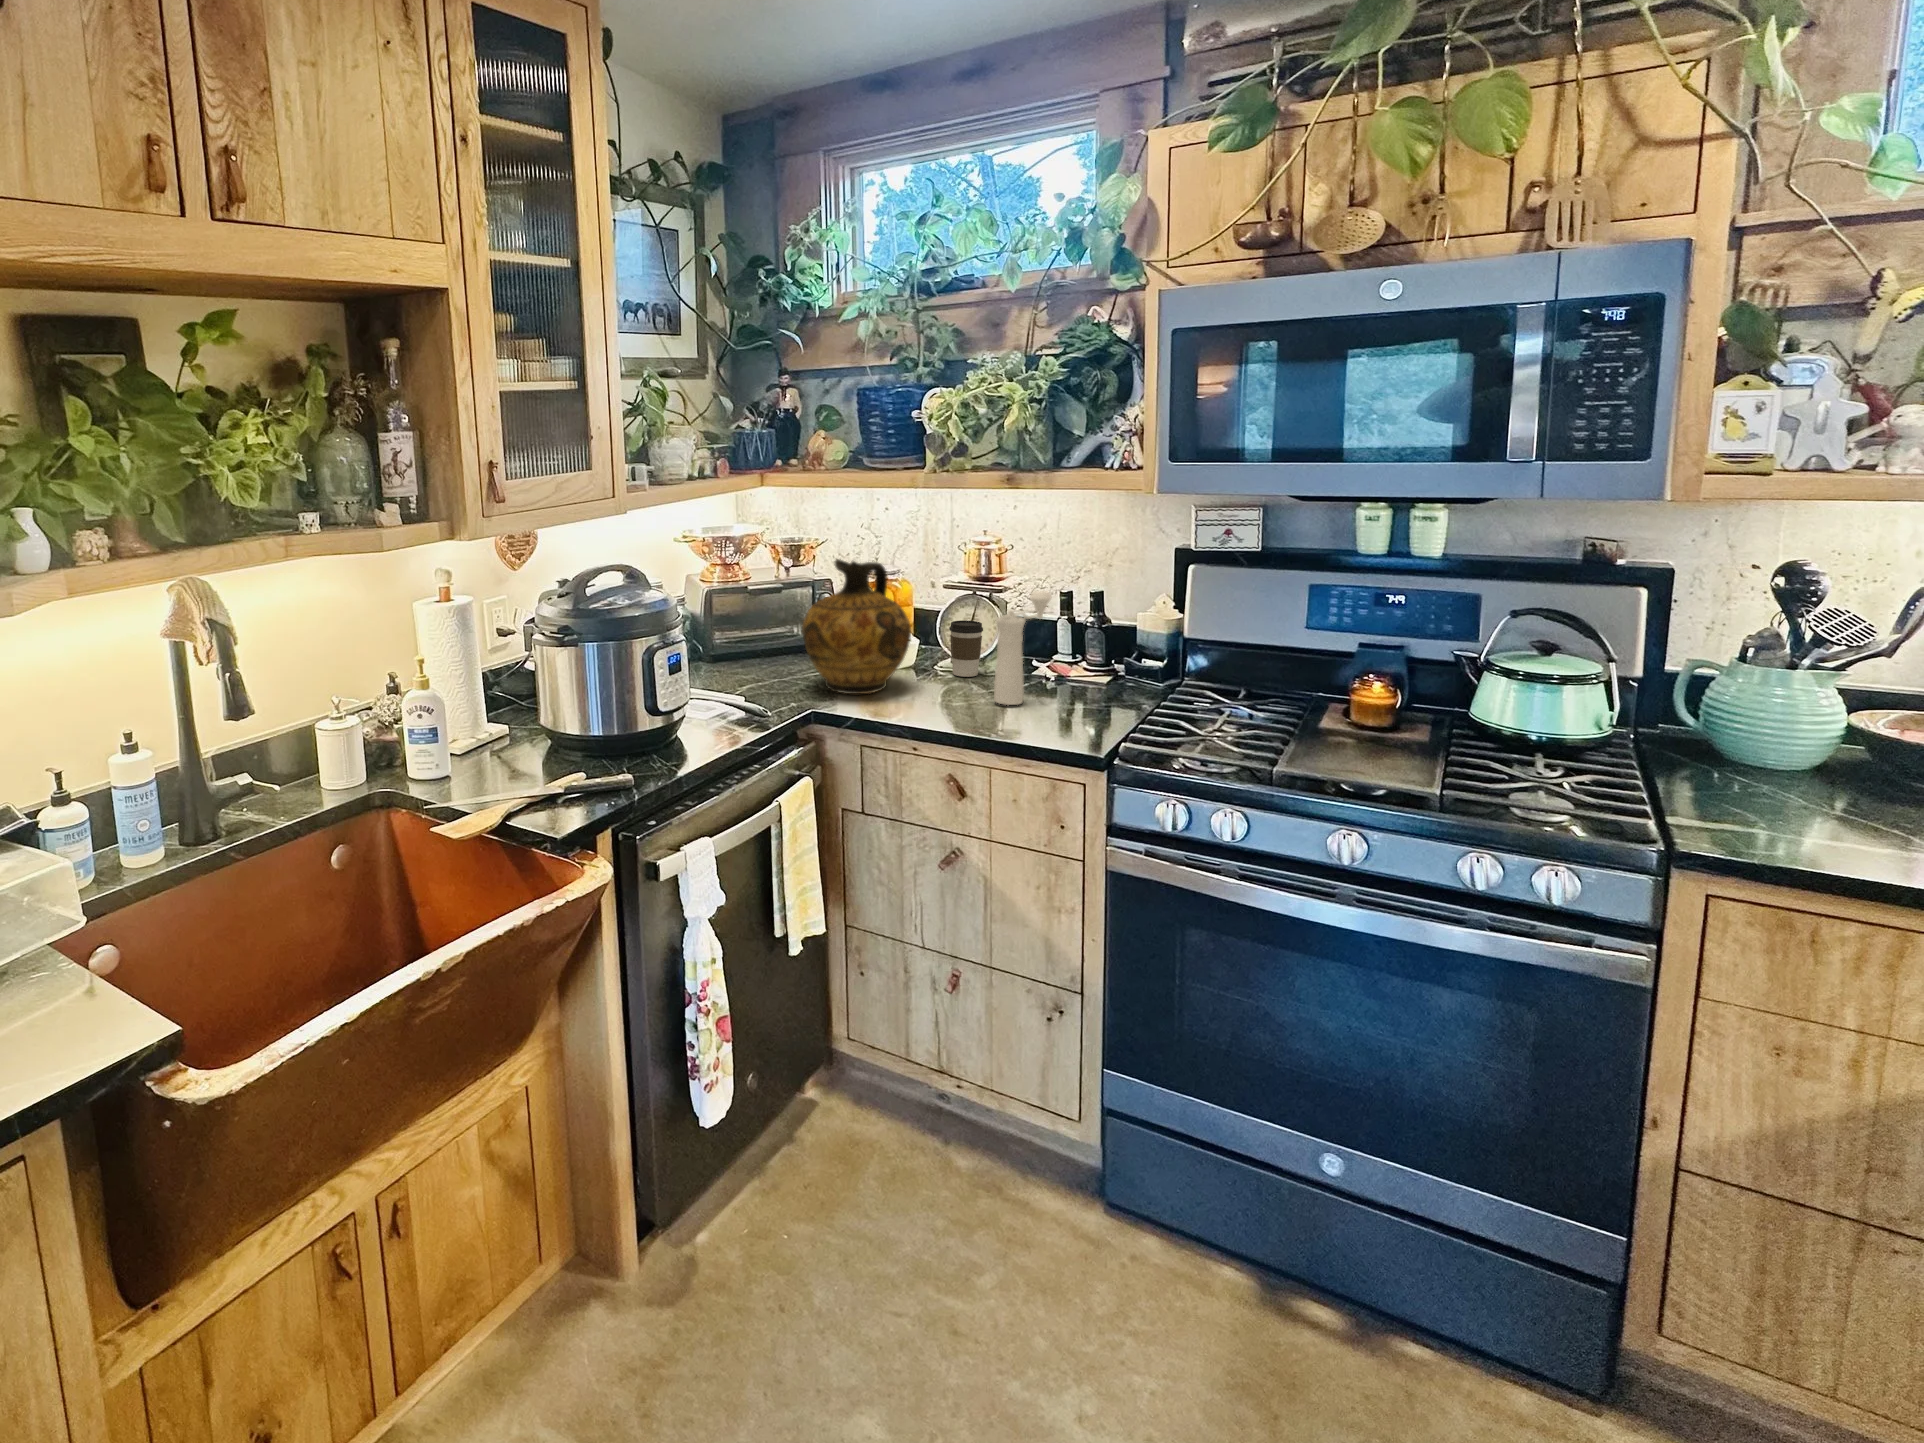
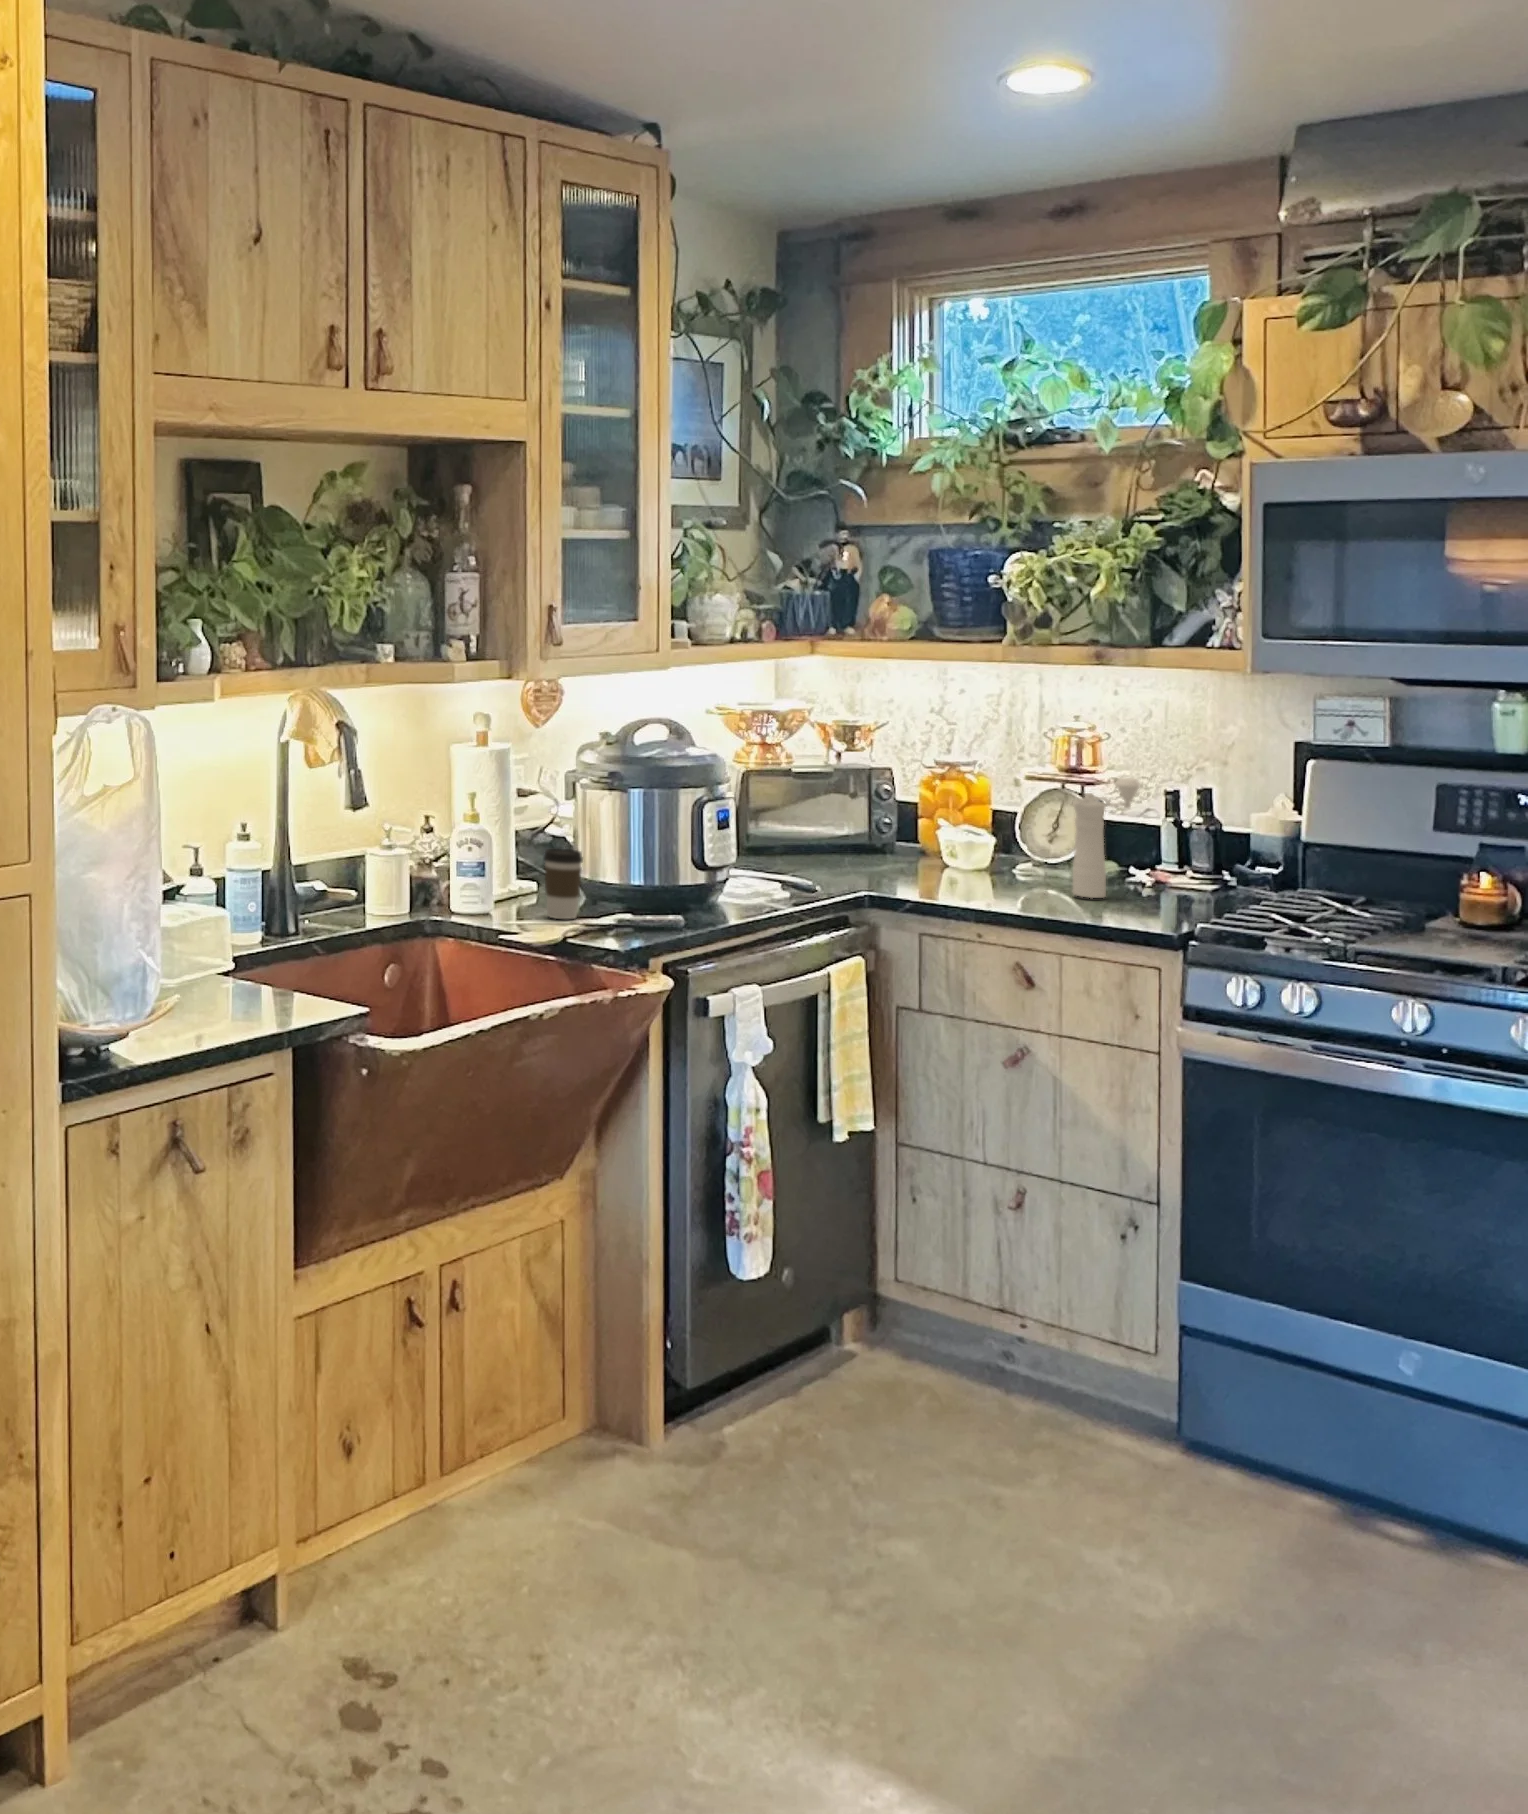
ceramic jug: present [802,559,911,694] -> none [857,730,981,881]
coffee cup: present [949,620,983,677] -> present [544,848,583,919]

